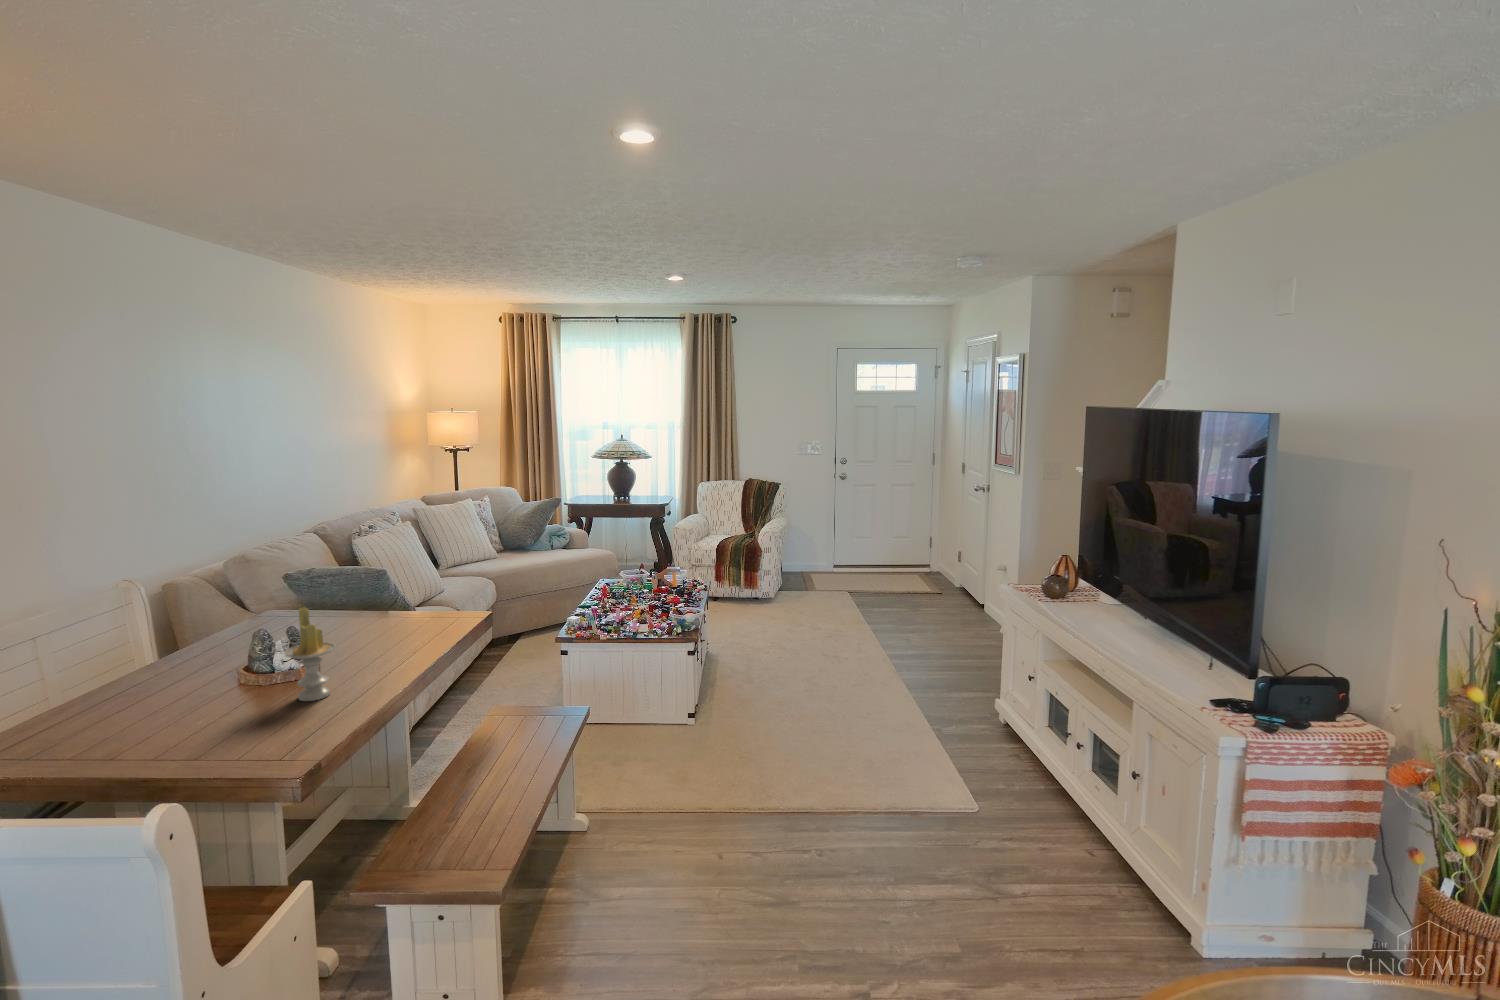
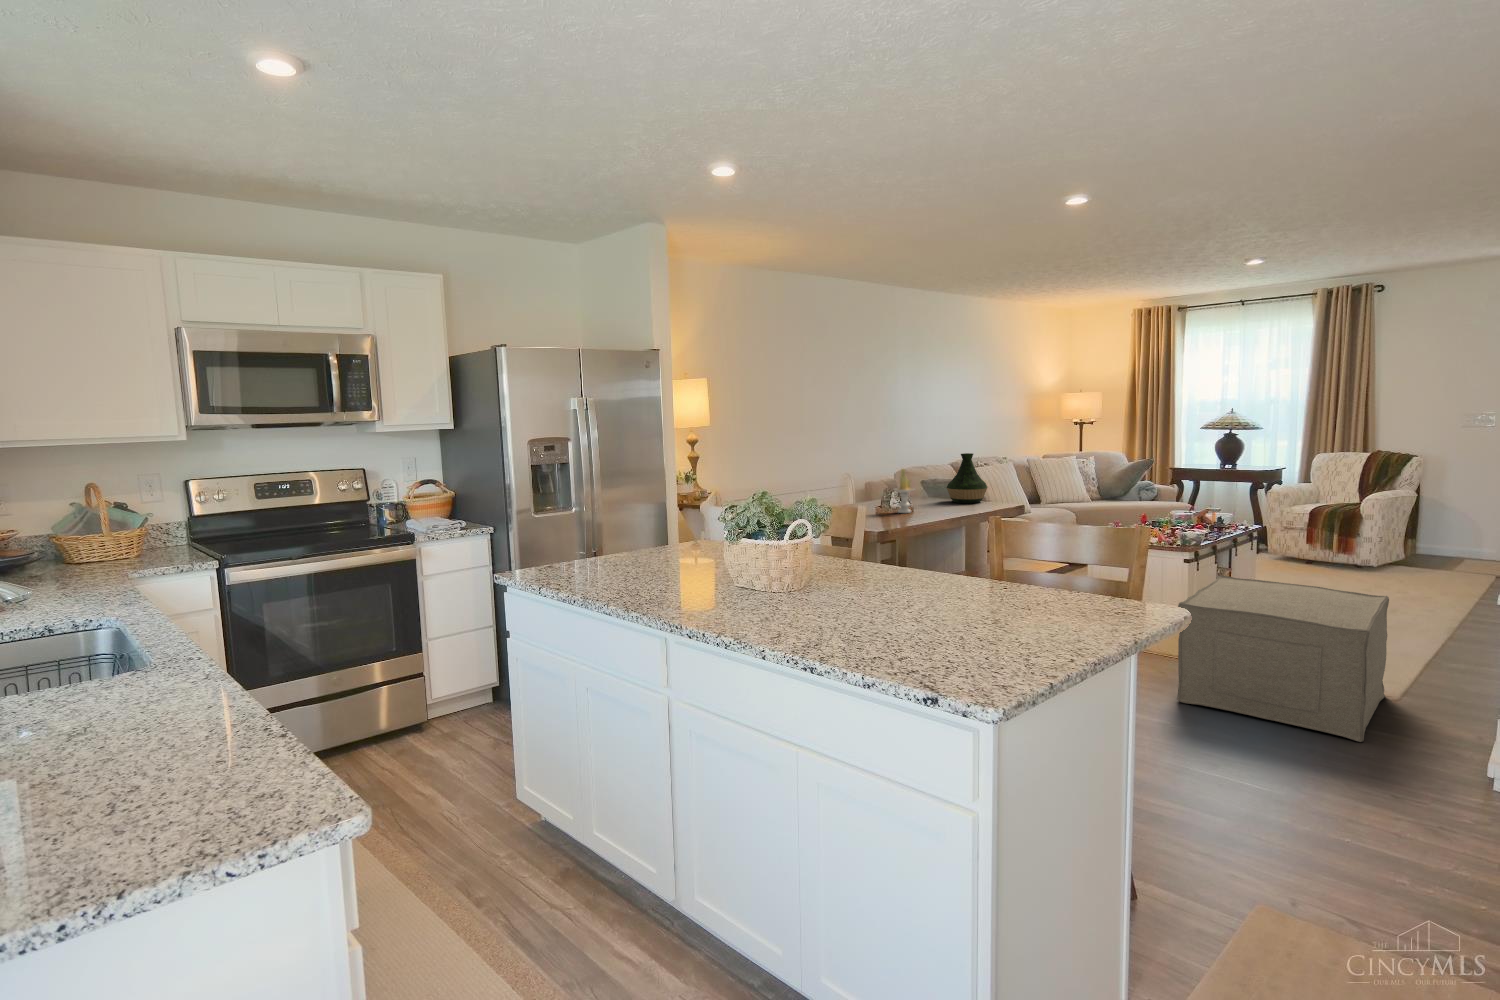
vase: none [365,545,441,636] -> present [947,453,988,503]
ottoman: none [794,687,1046,918] -> present [1177,576,1389,742]

